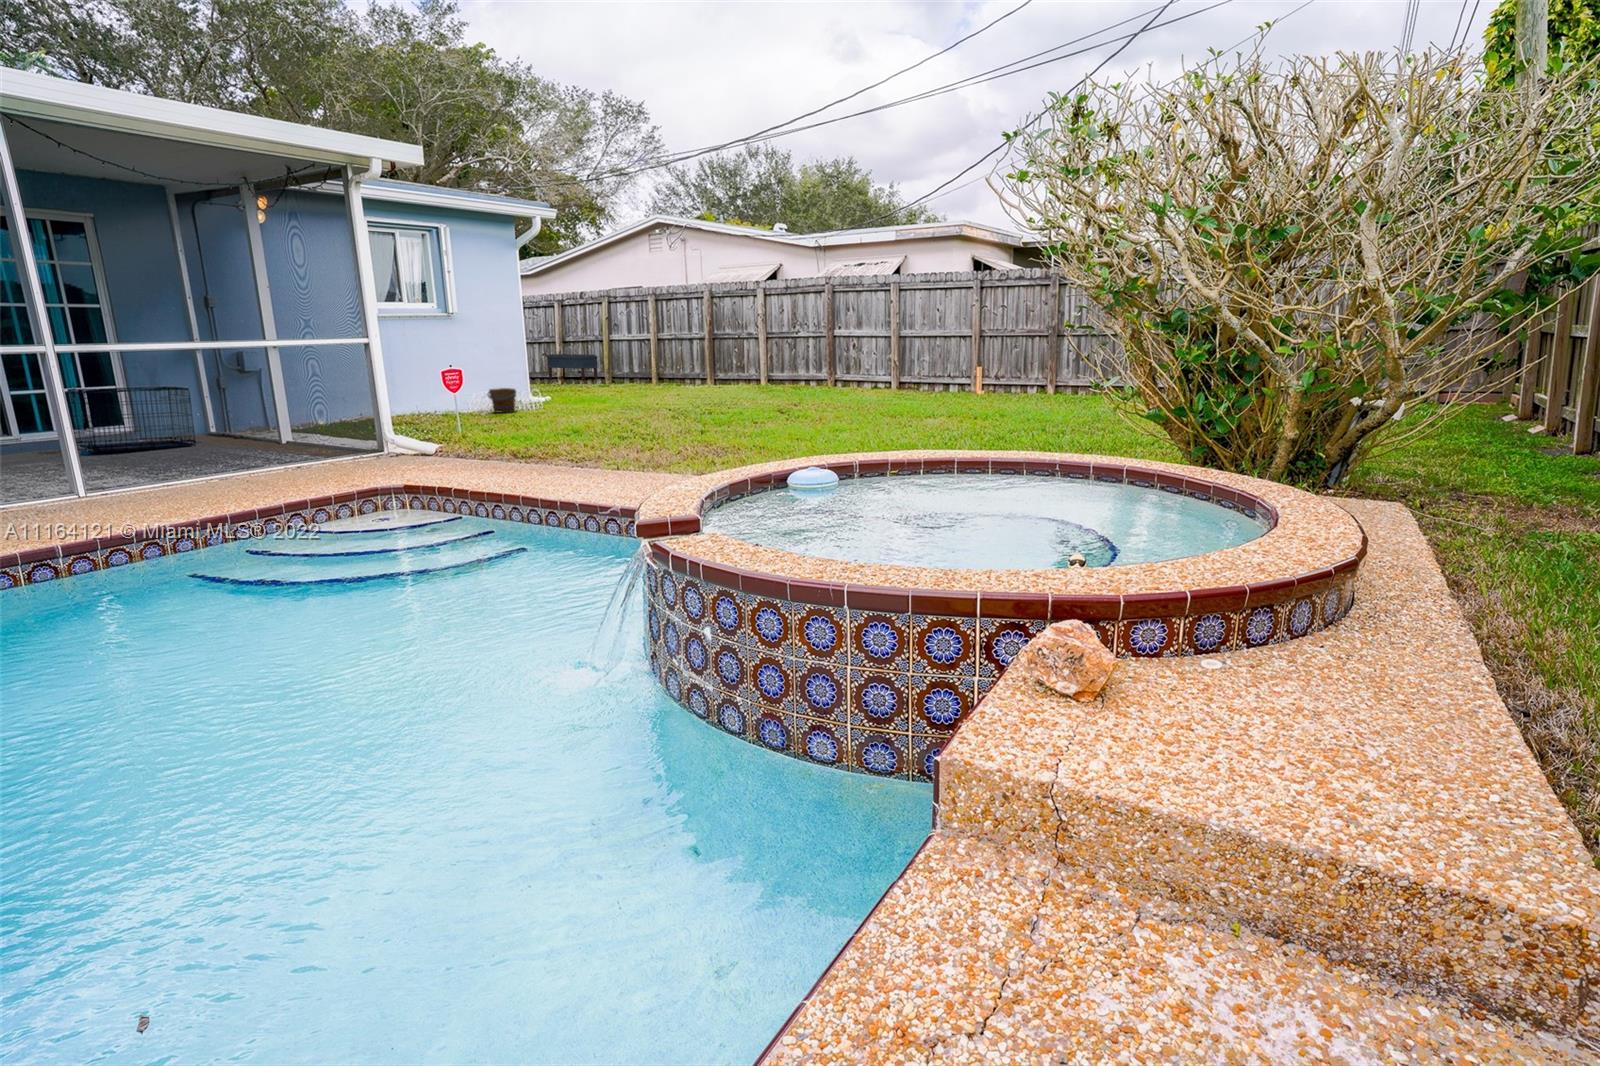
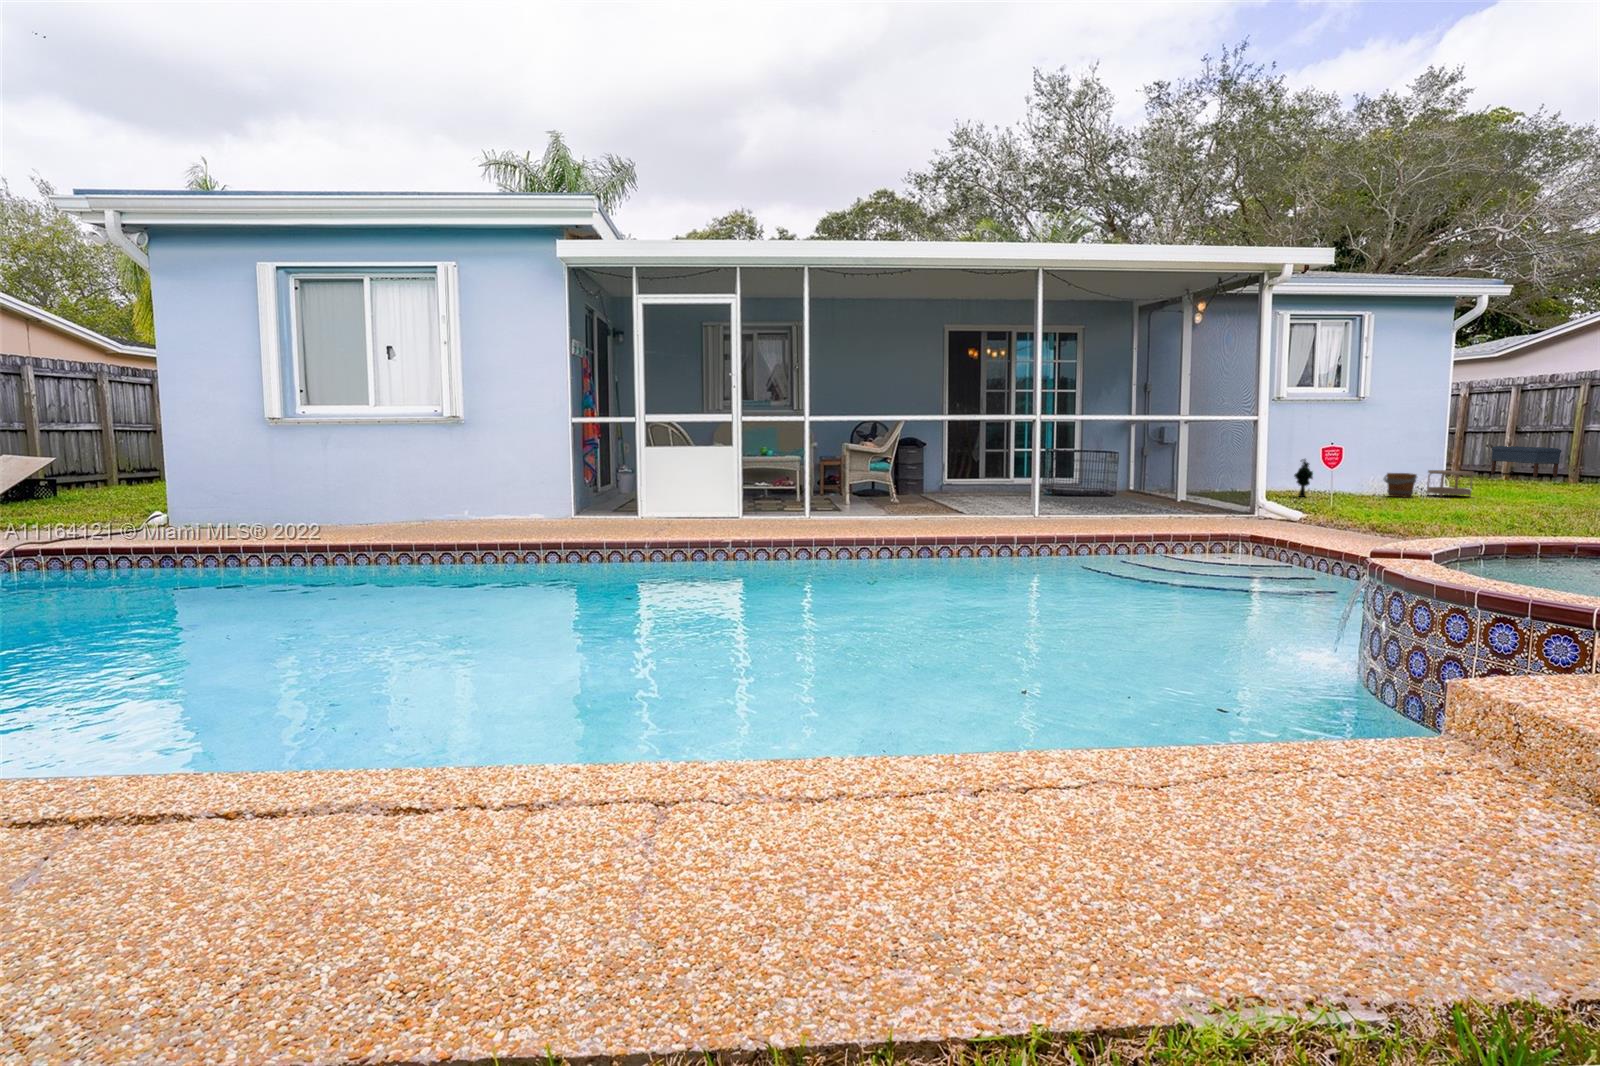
decorative plant: none [404,381,425,422] -> present [1294,459,1313,497]
side table: none [522,382,560,408] -> present [1427,470,1473,496]

